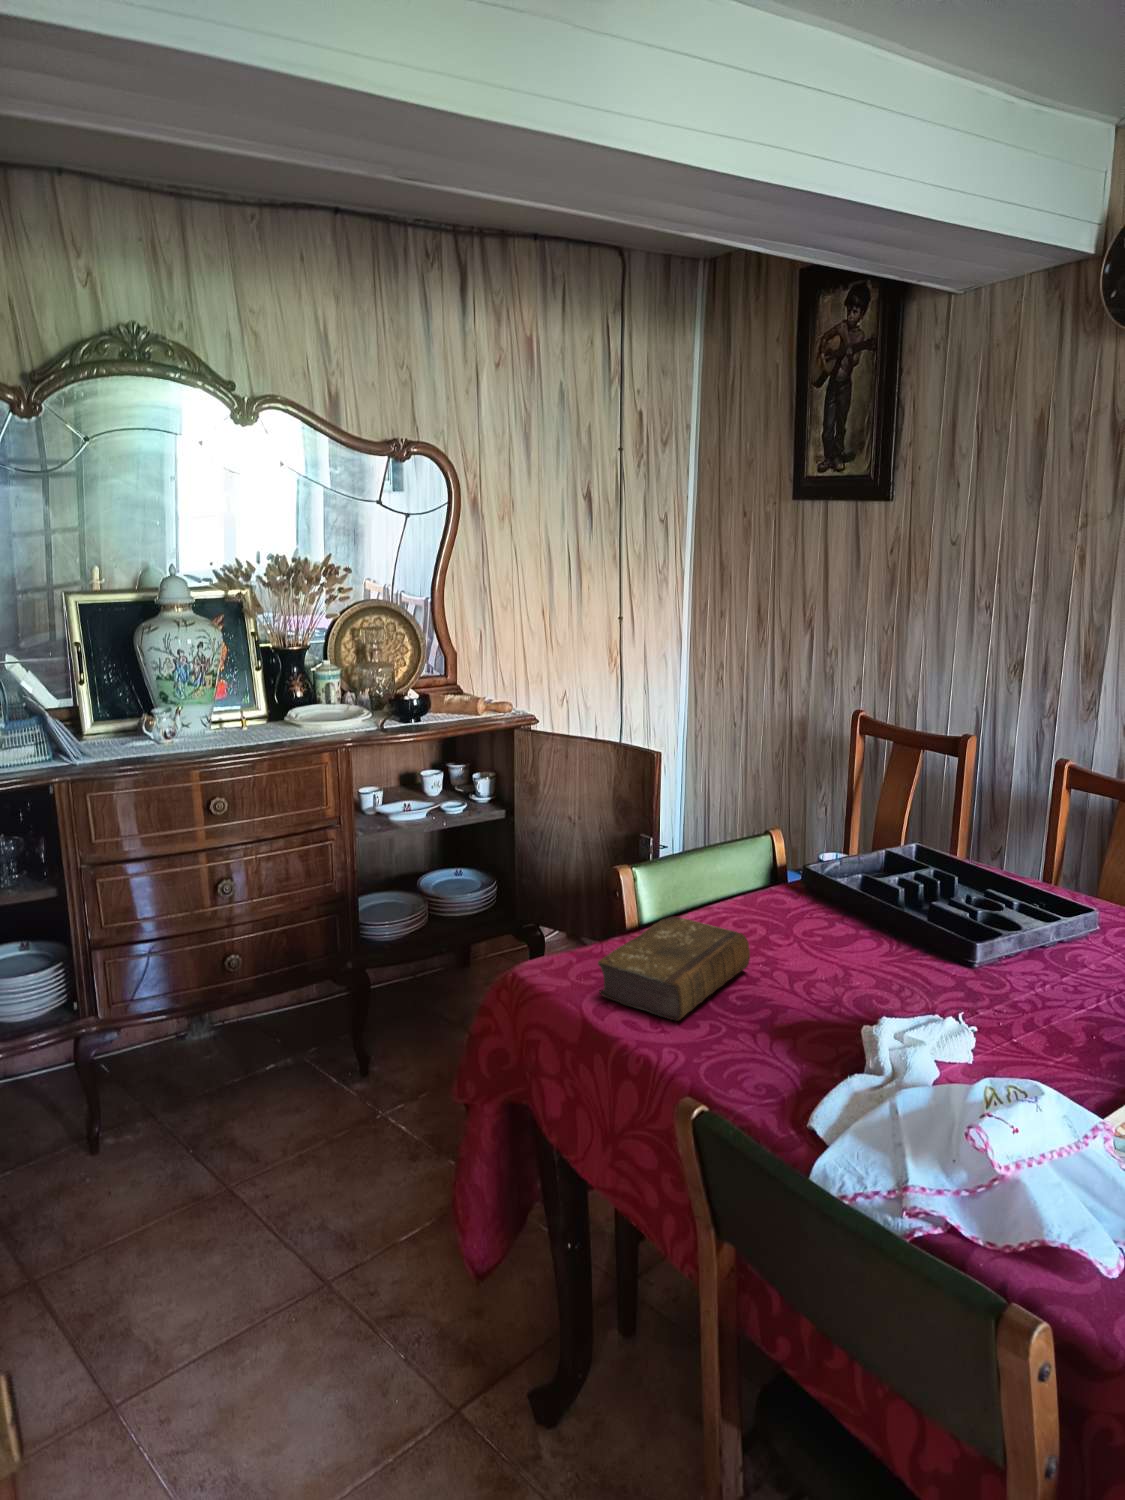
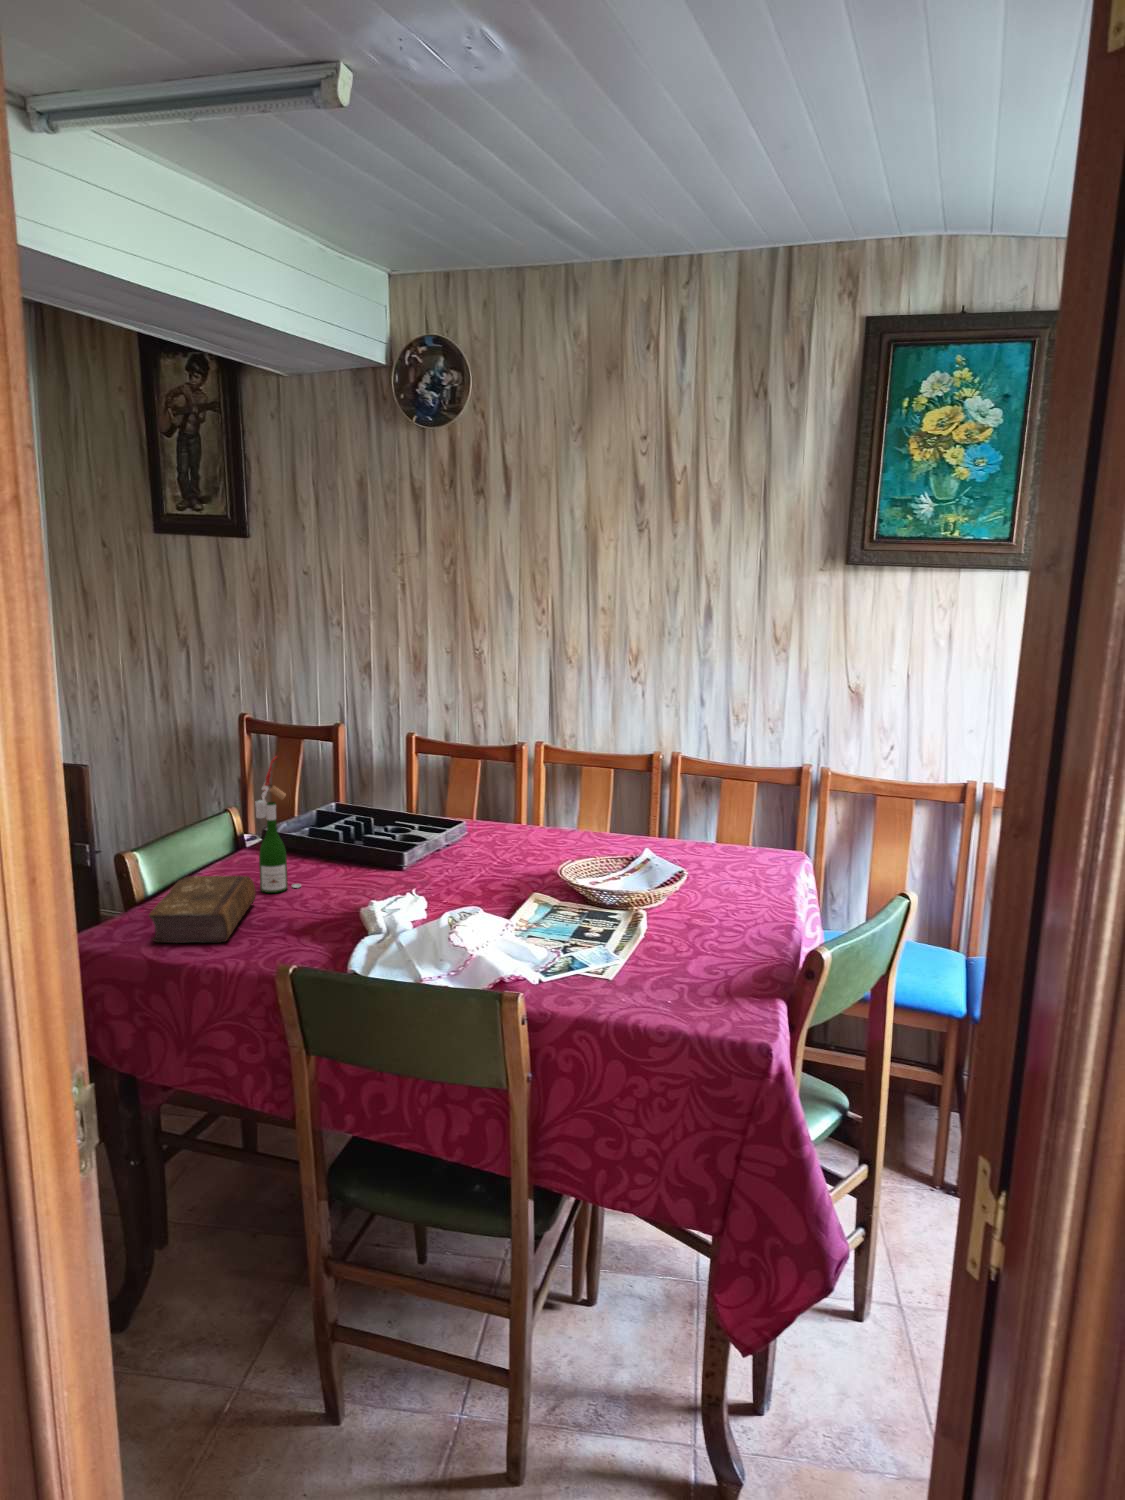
wine bottle: none [766,782,820,961] -> present [255,756,301,893]

